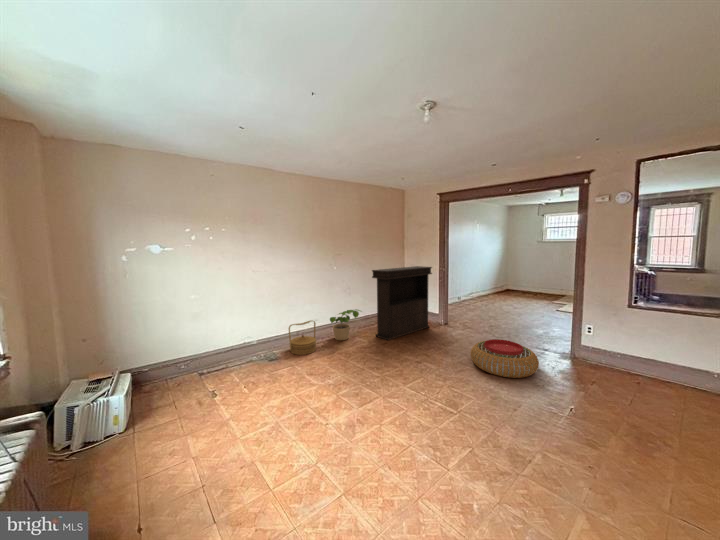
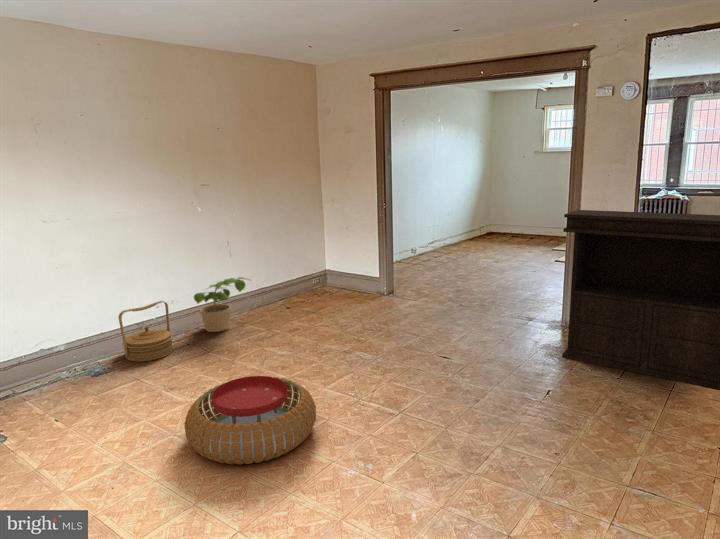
console table: present [372,266,432,340] -> present [562,210,720,390]
pouf: present [471,339,539,378] -> present [184,376,316,465]

